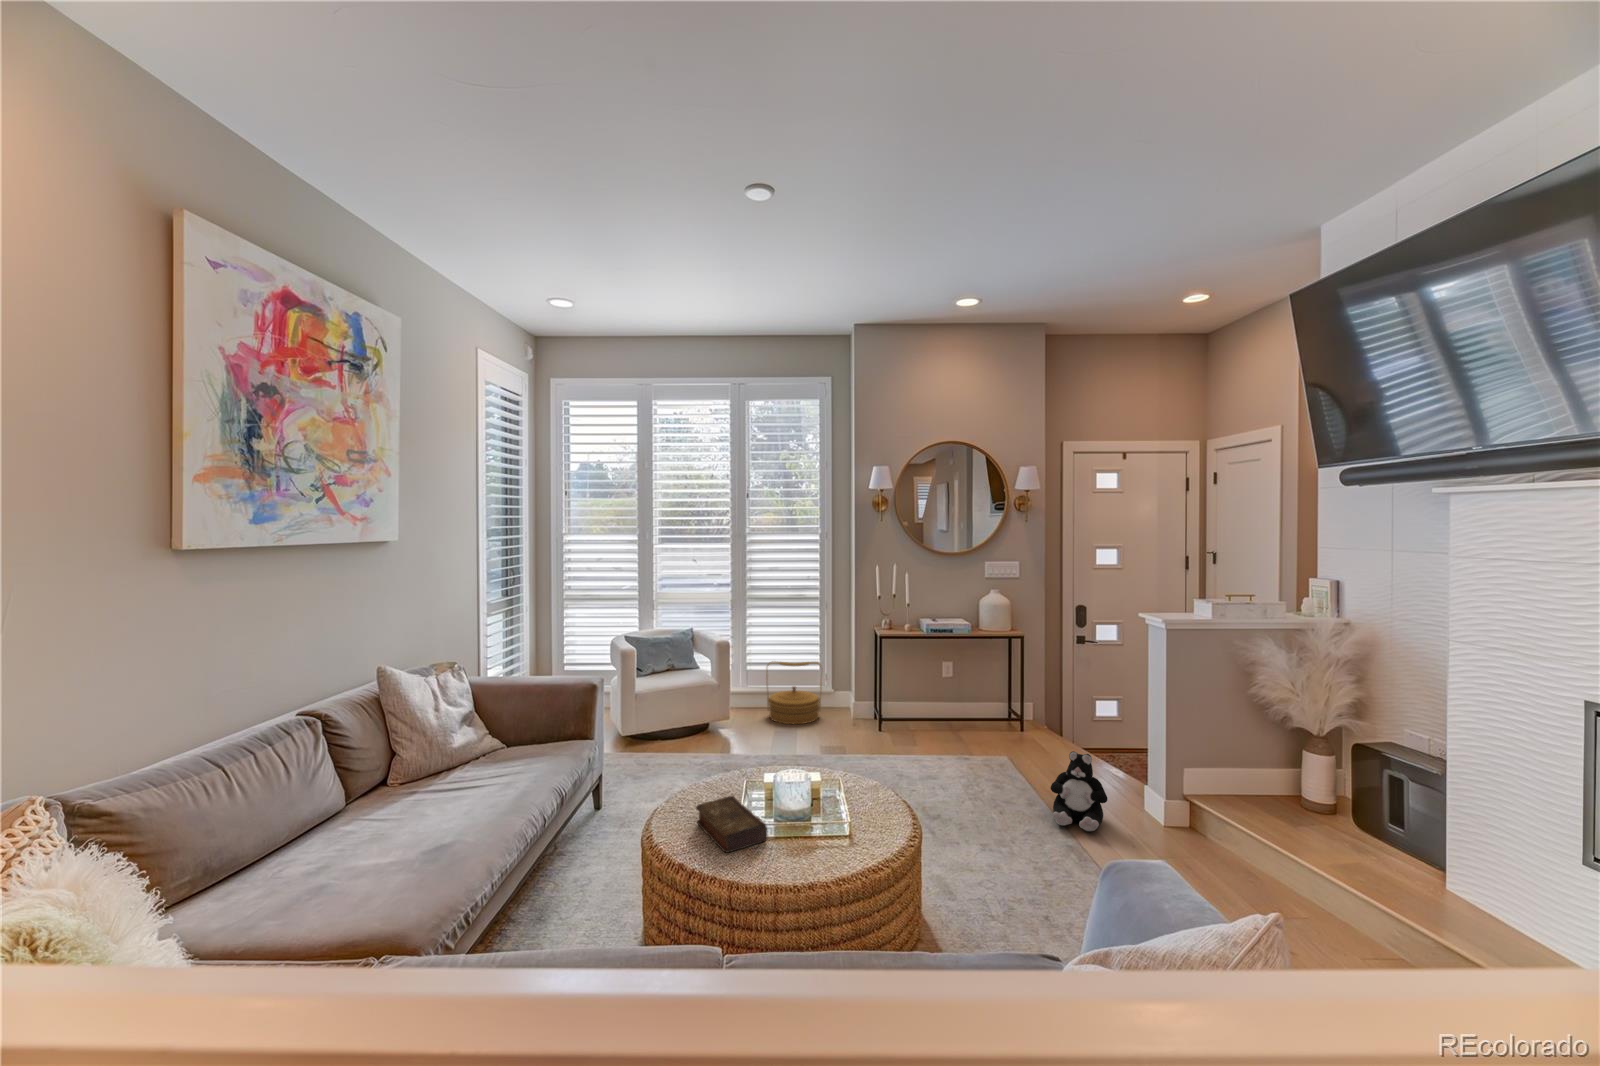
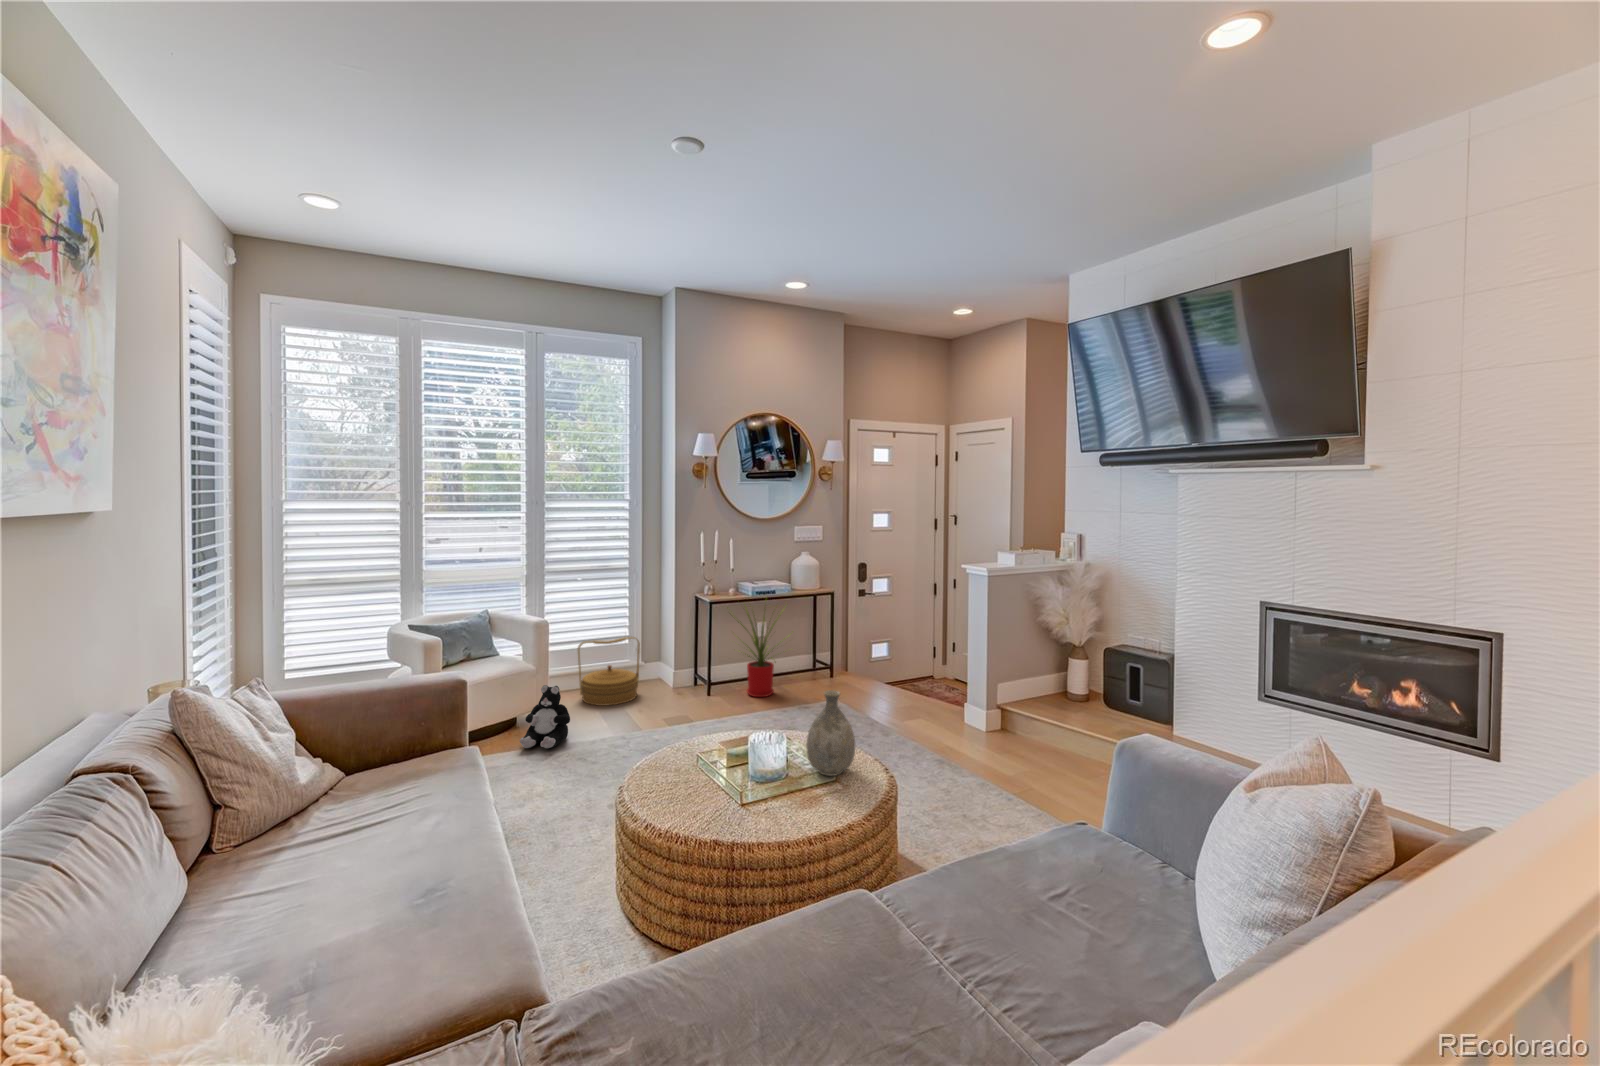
house plant: none [898,631,976,739] -> present [738,607,785,697]
vase: none [829,736,882,831] -> present [806,690,855,776]
plush toy: present [1050,751,1107,832] -> present [520,685,570,749]
book: present [696,796,767,852] -> none [688,768,771,819]

